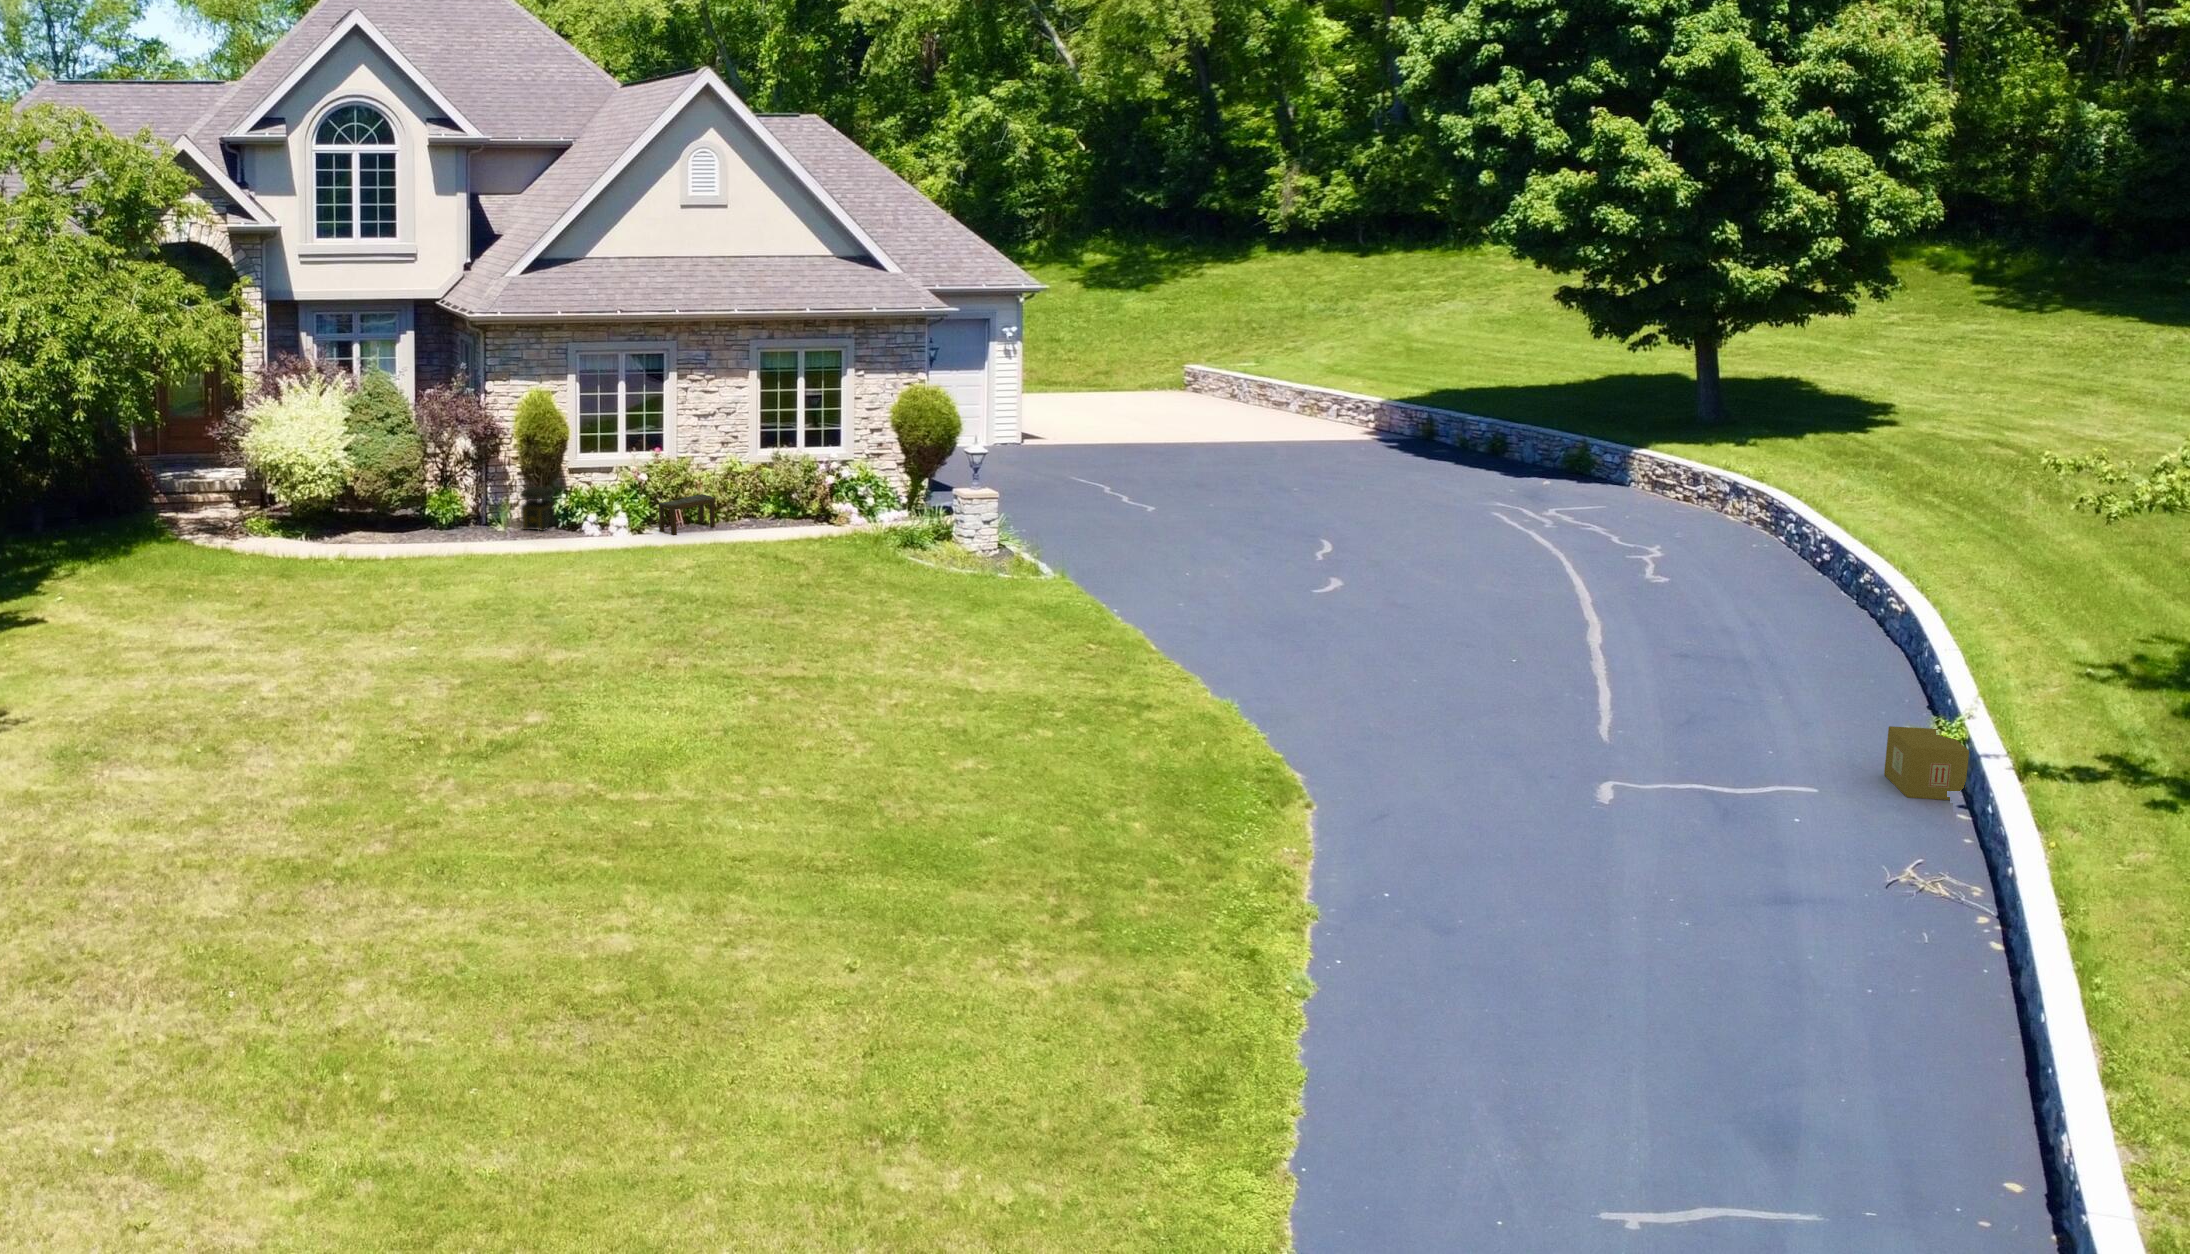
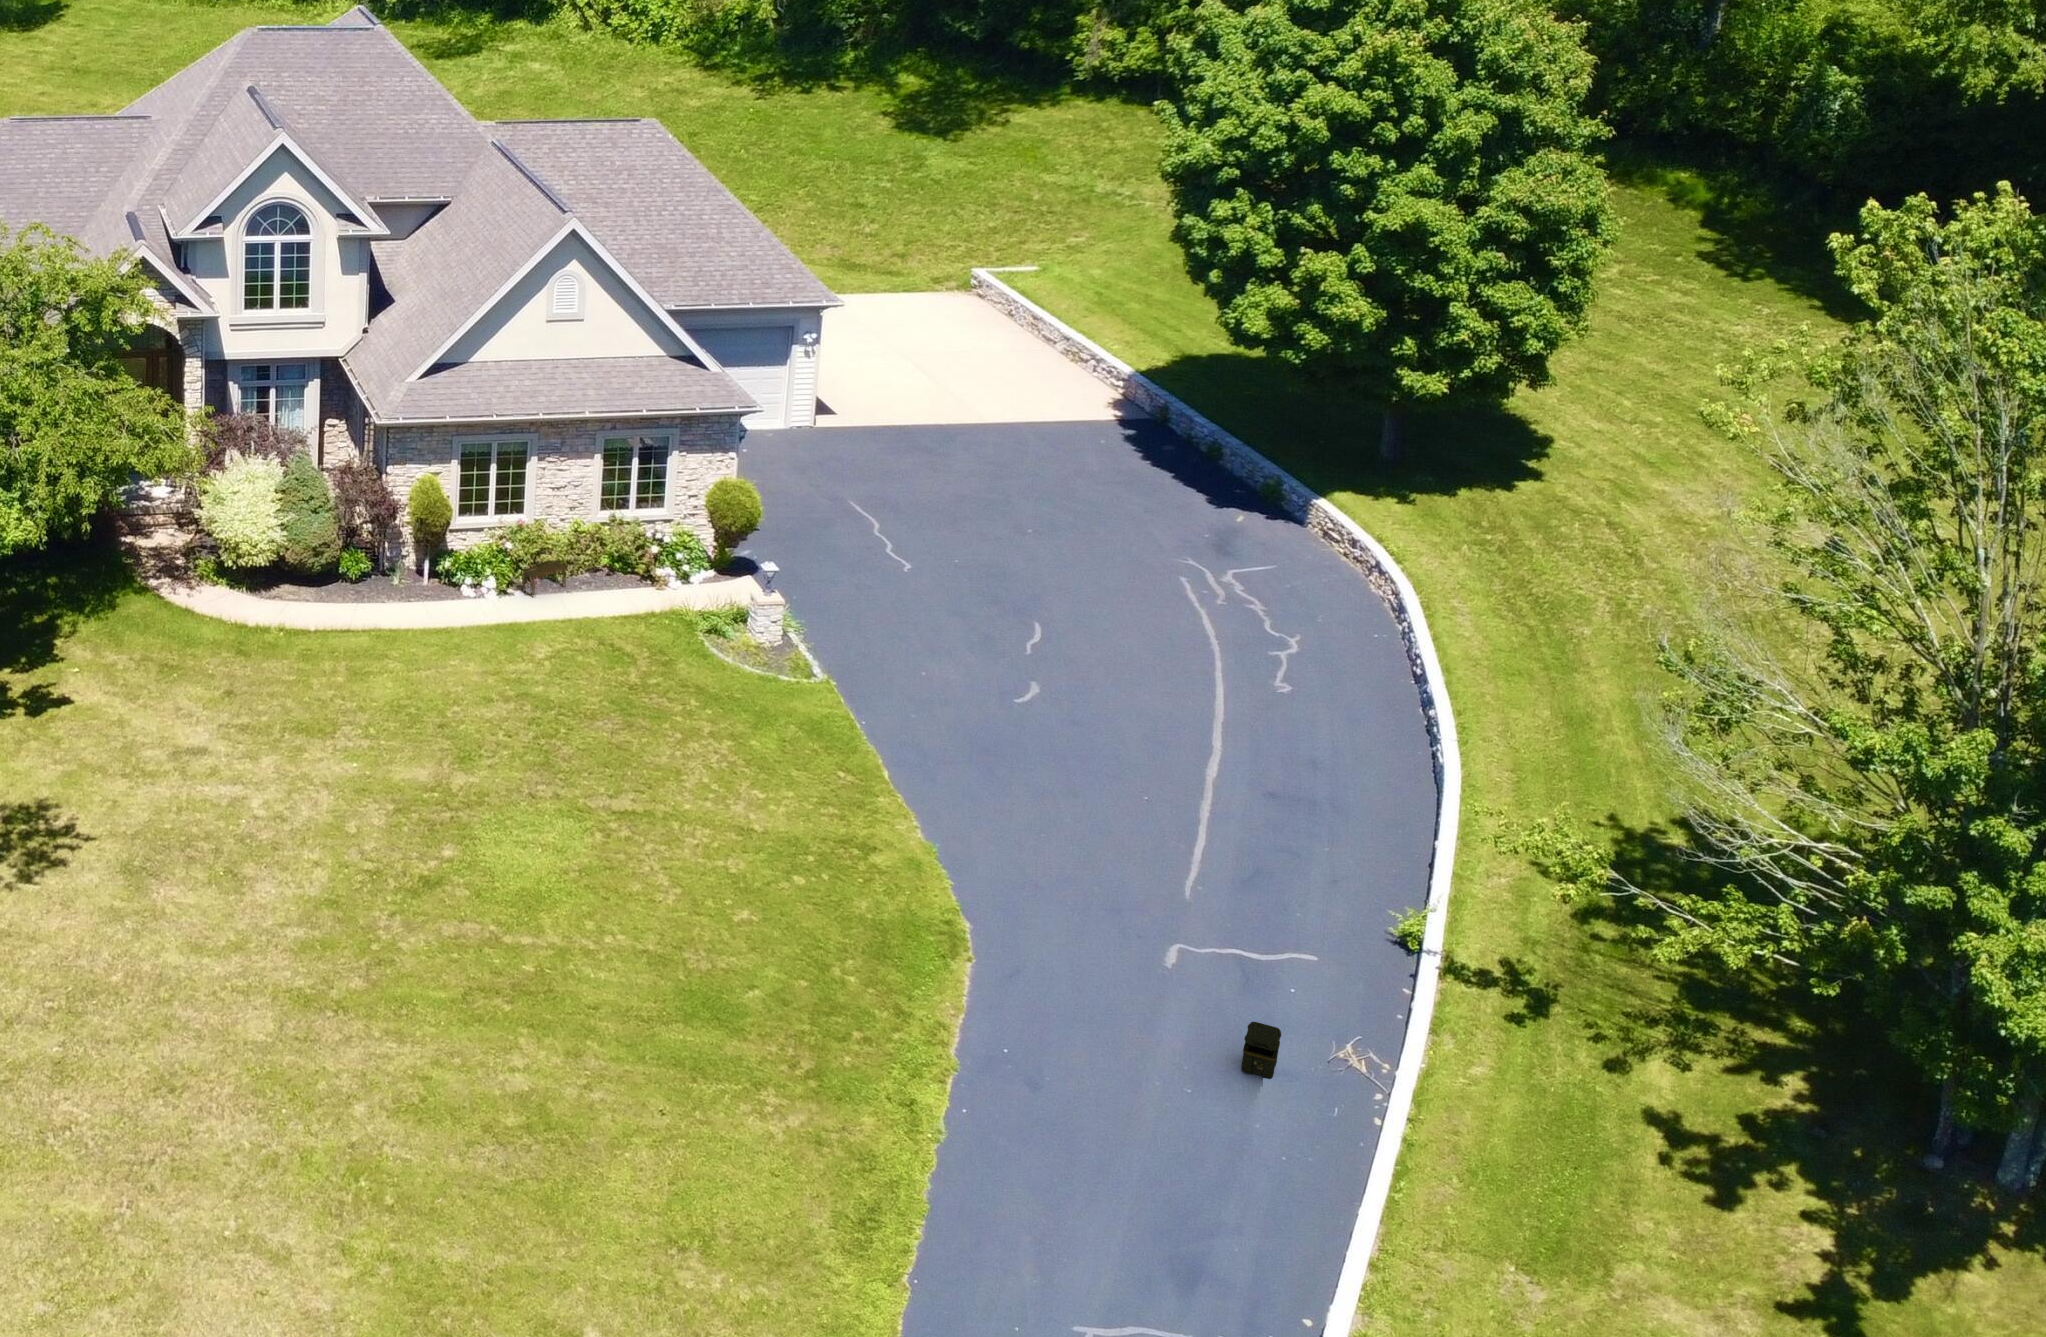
toolbox: present [520,487,555,531] -> present [1241,1022,1281,1079]
cardboard box: present [1884,726,1969,800] -> none [1294,892,1333,946]

